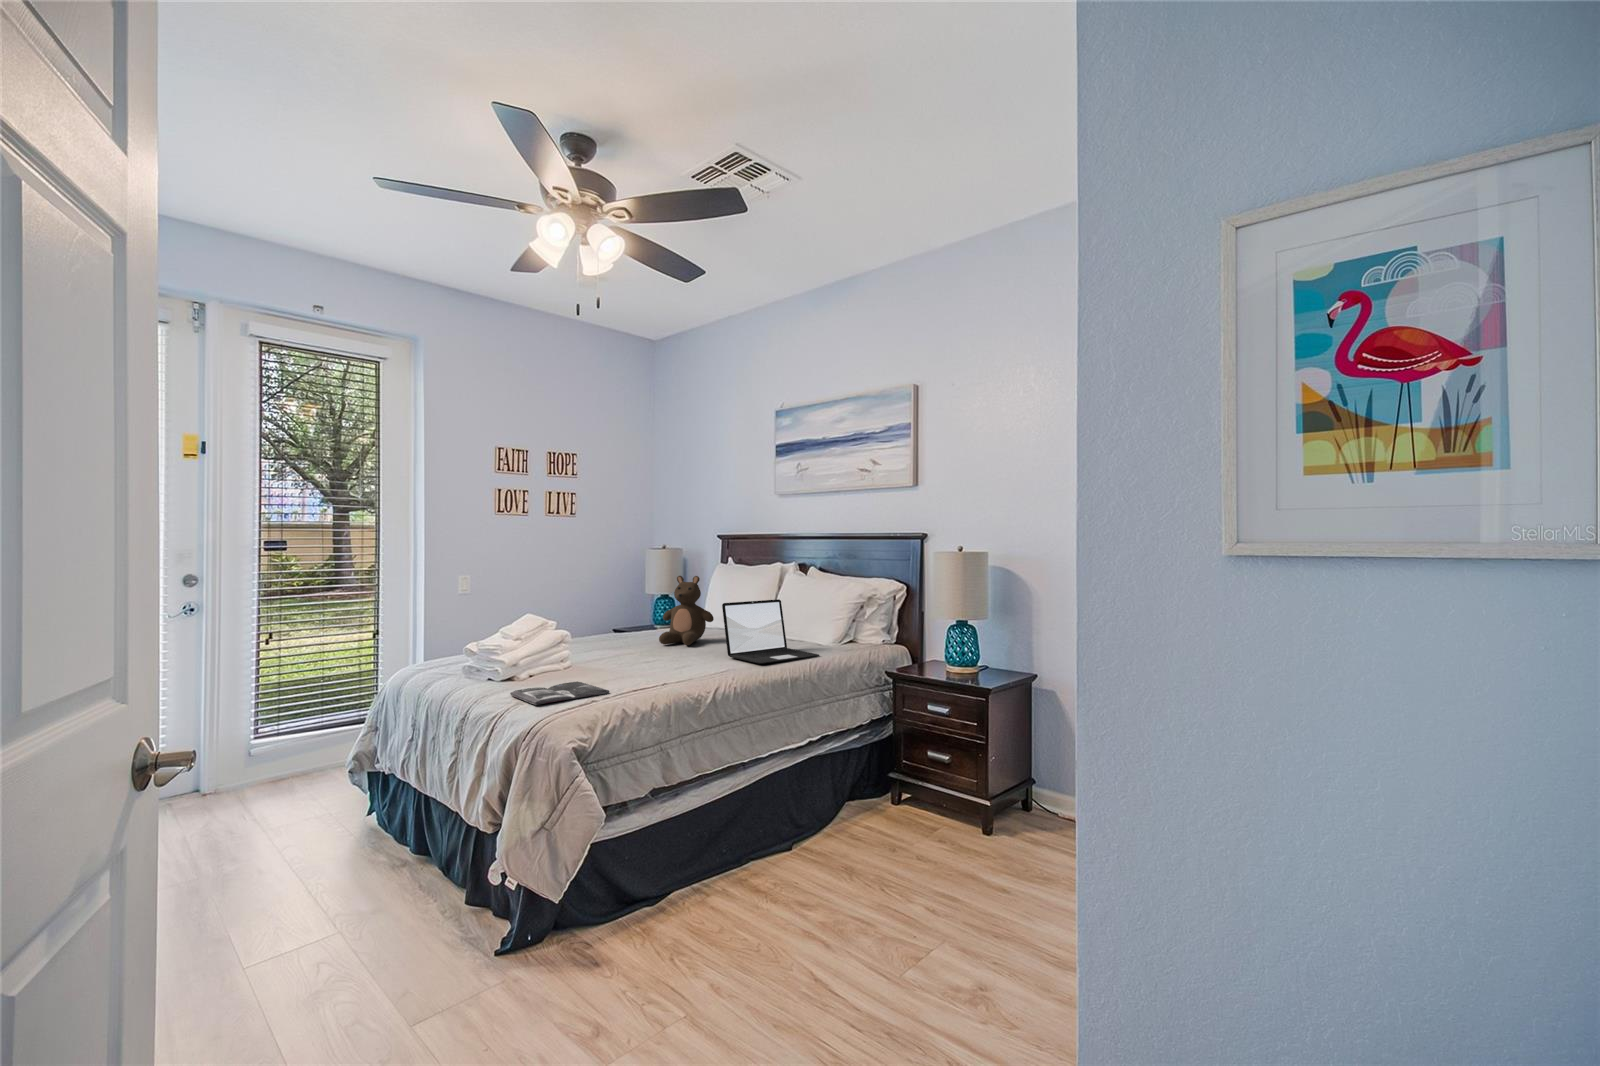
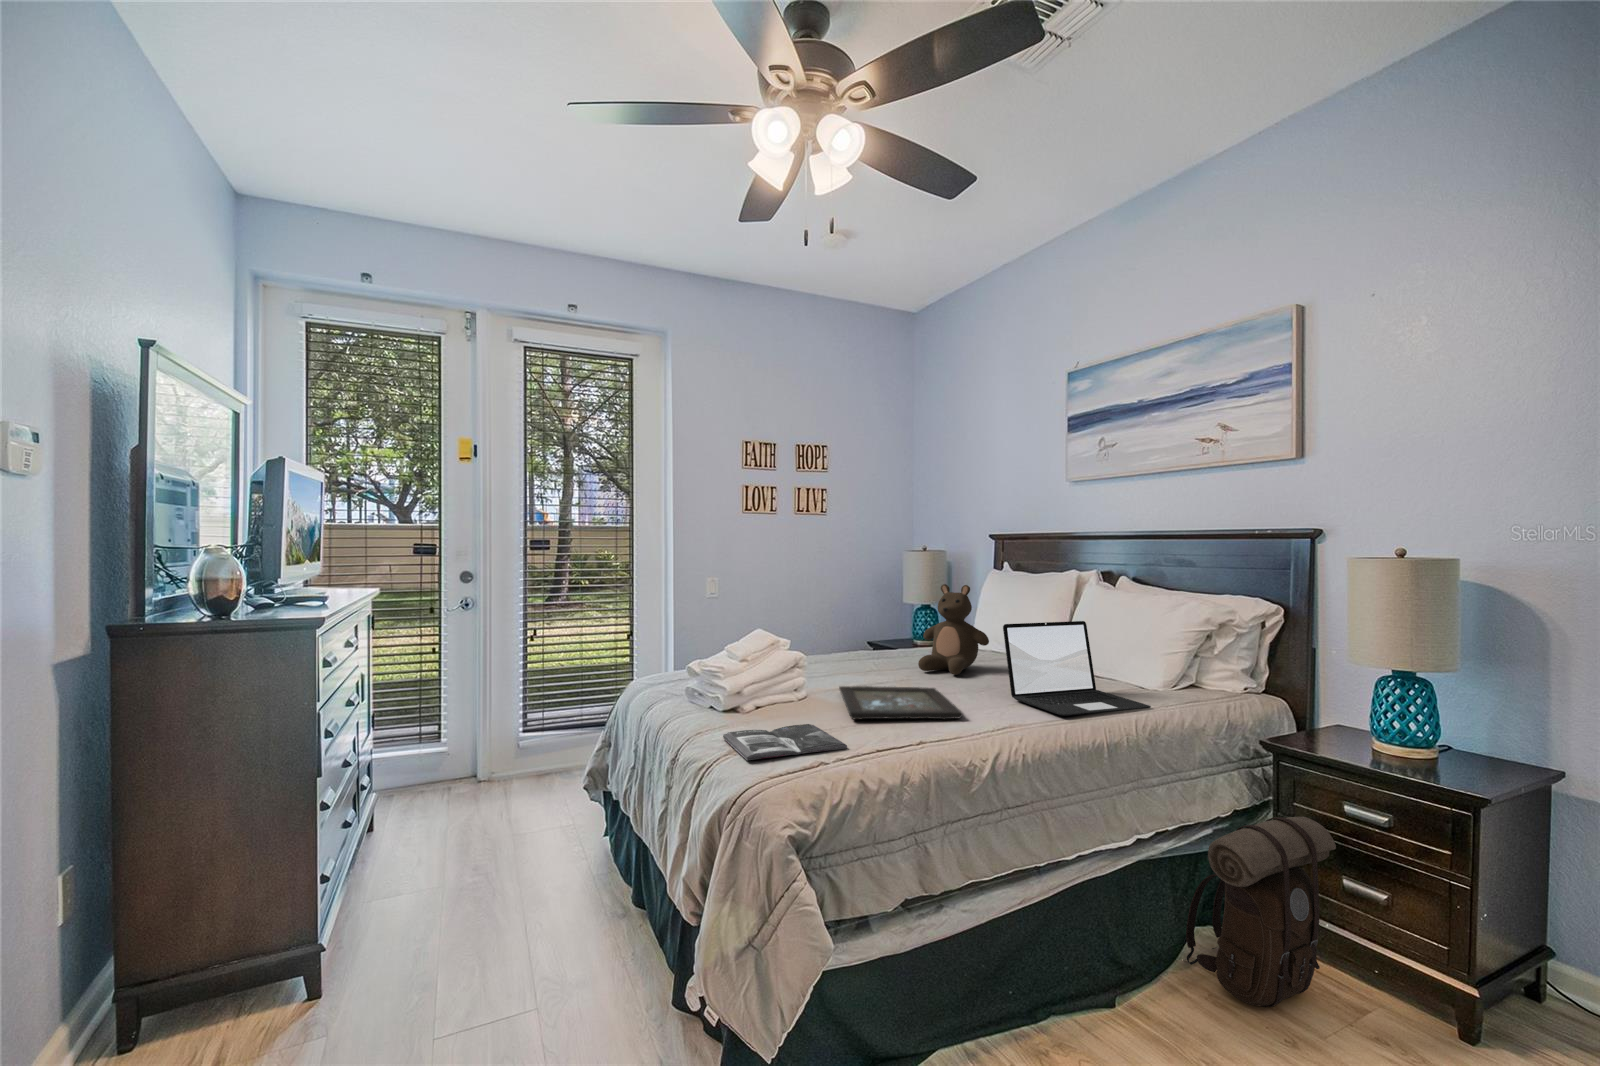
tray: none [597,654,692,677] -> present [839,686,963,719]
backpack: none [836,716,920,835] -> present [1186,816,1336,1007]

